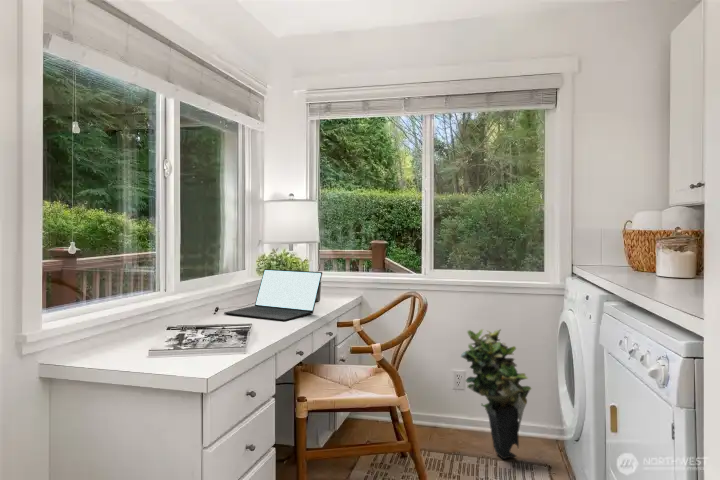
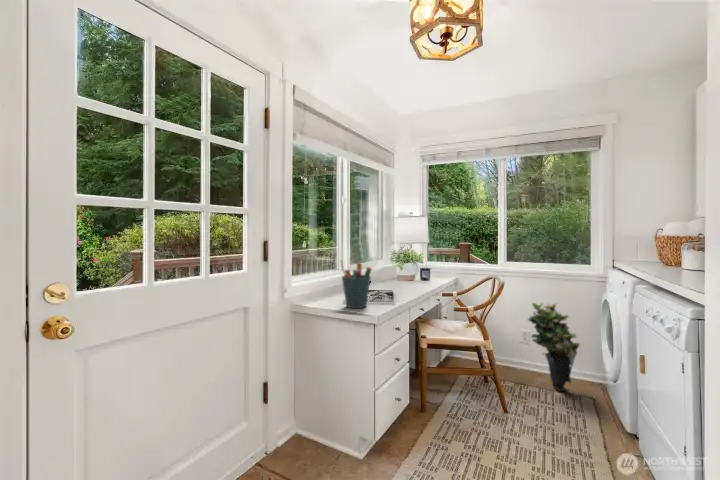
laptop: present [224,269,322,321] -> none [374,259,434,290]
pen holder: none [145,275,205,362] -> present [341,261,371,308]

